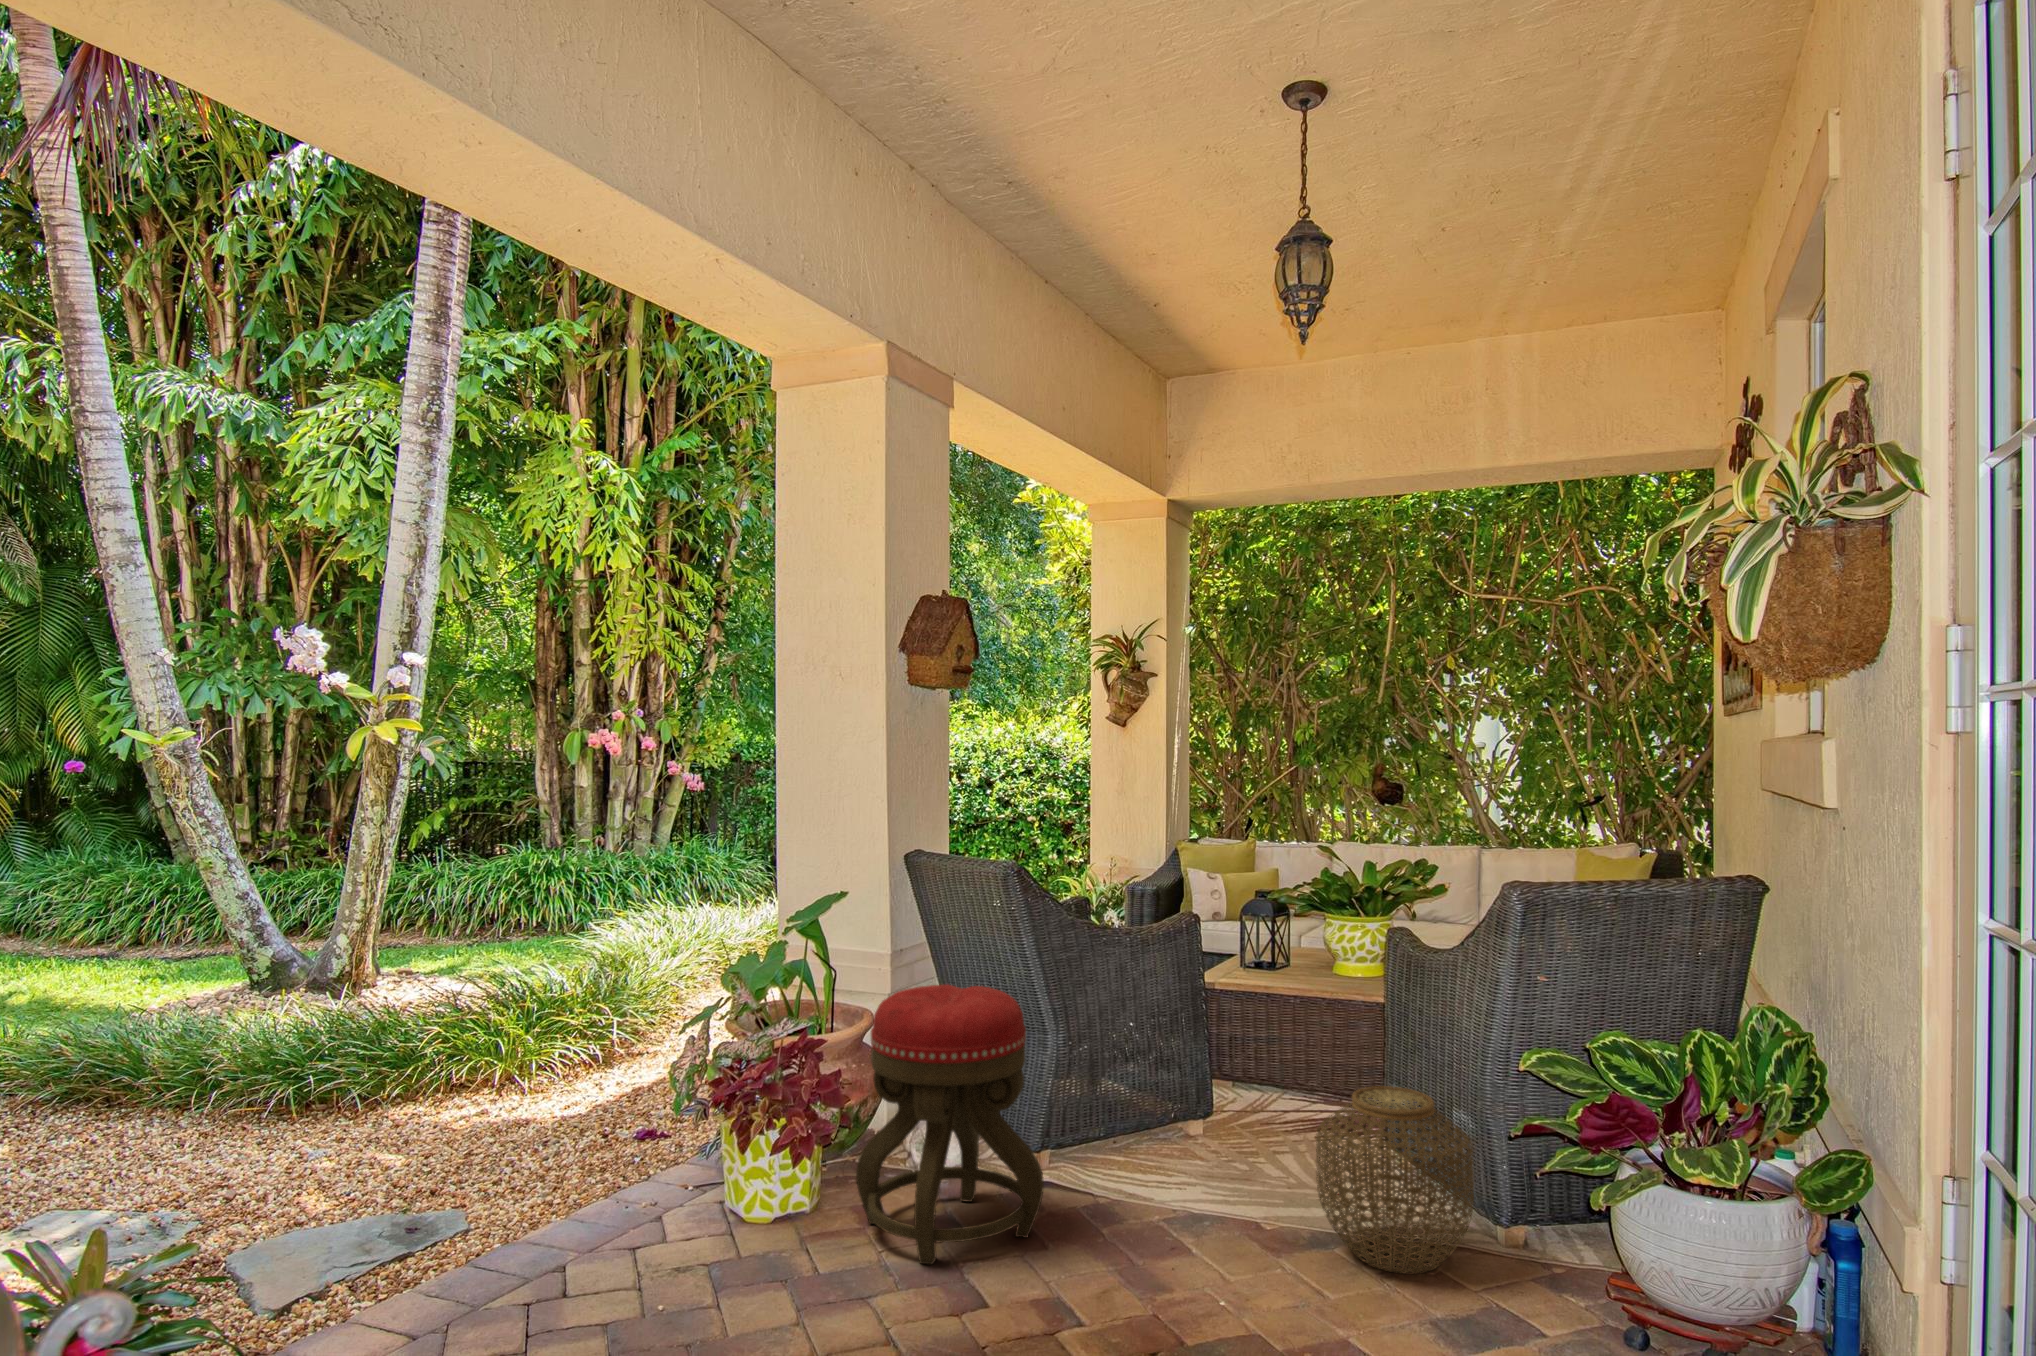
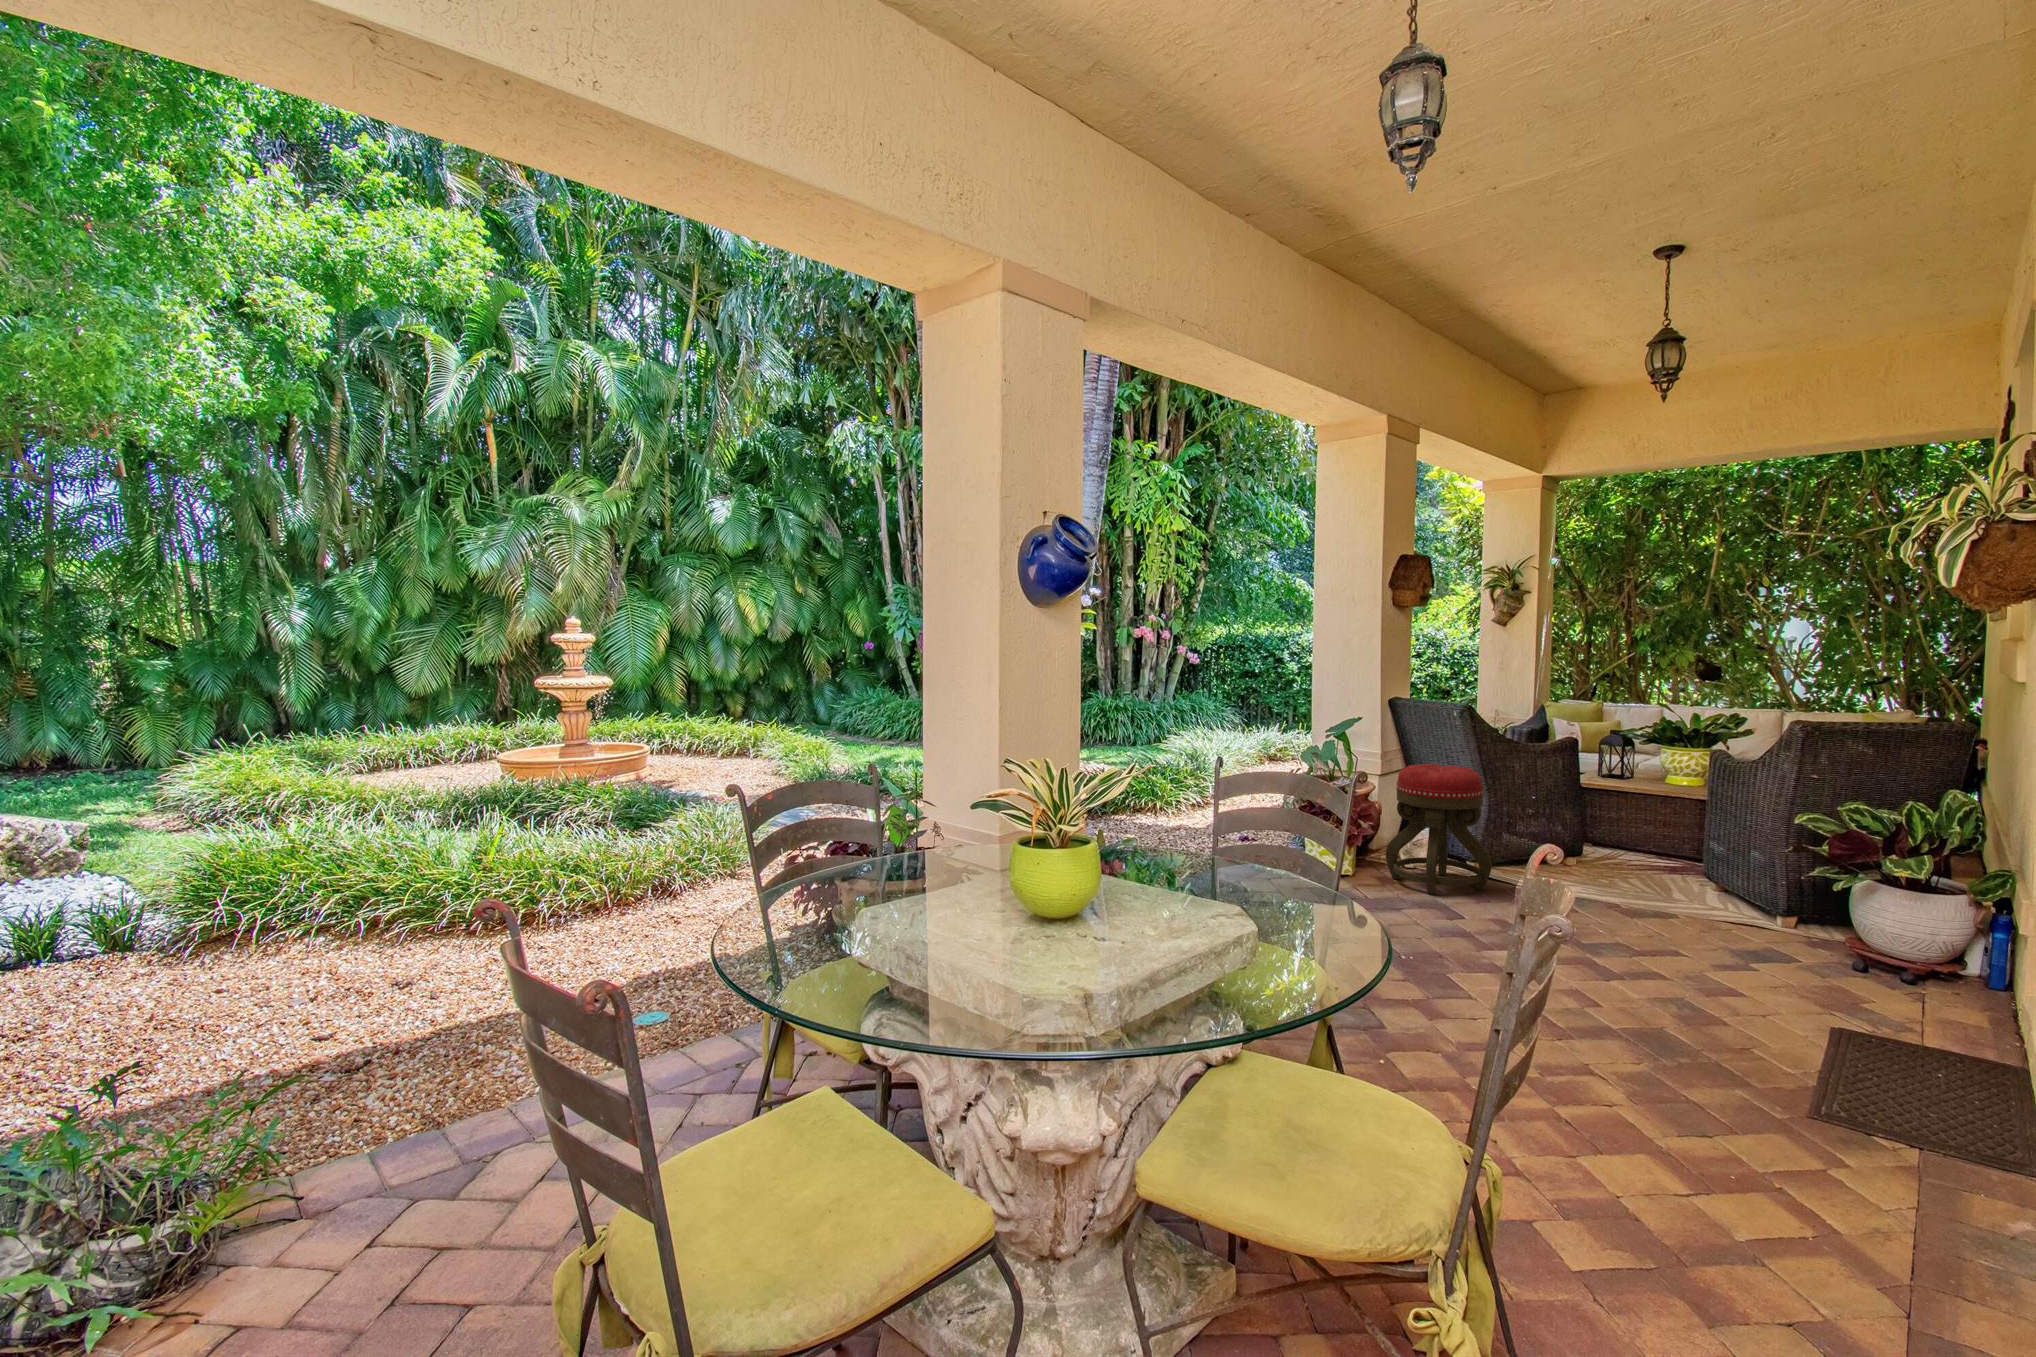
woven basket: present [1316,1086,1474,1273] -> none [1656,827,1757,921]

